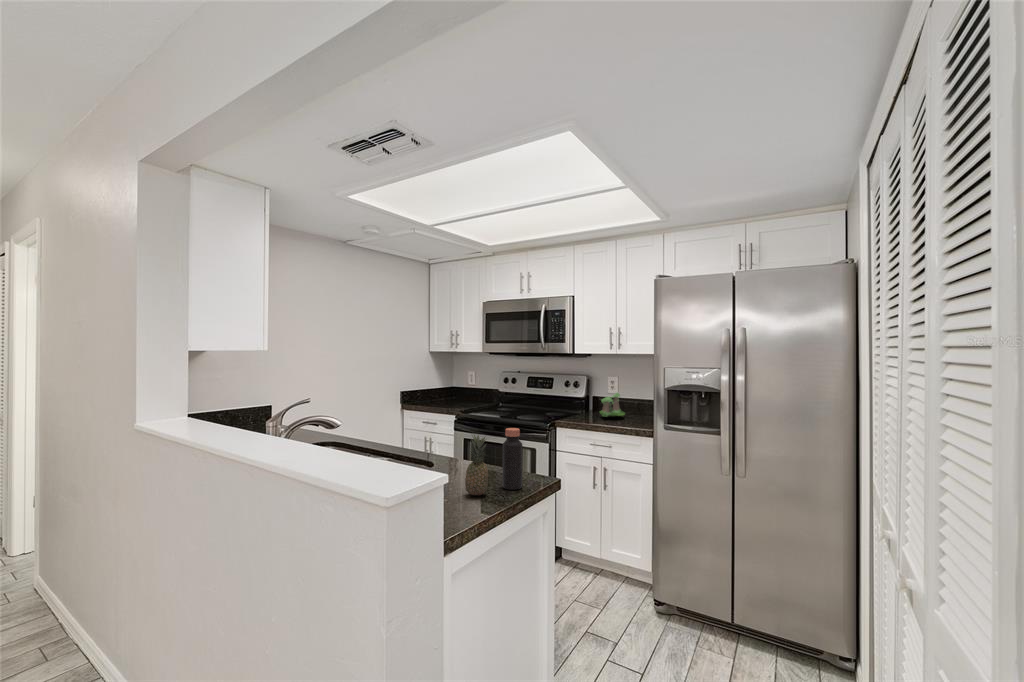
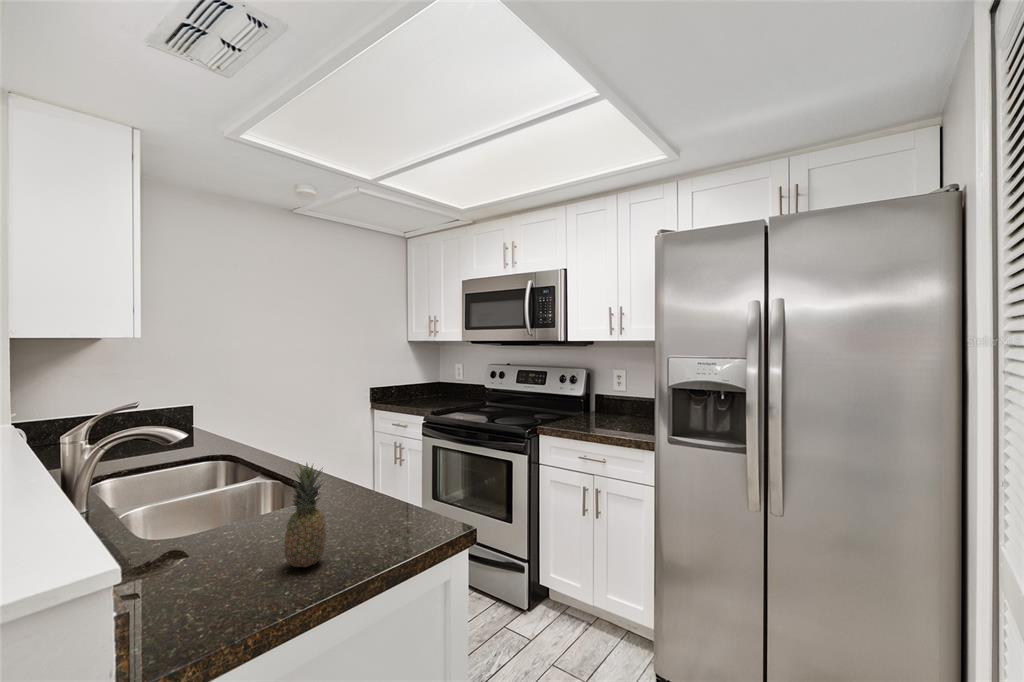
plant: present [600,393,625,416] -> none [595,376,629,423]
bottle: present [503,428,522,490] -> none [363,451,397,554]

